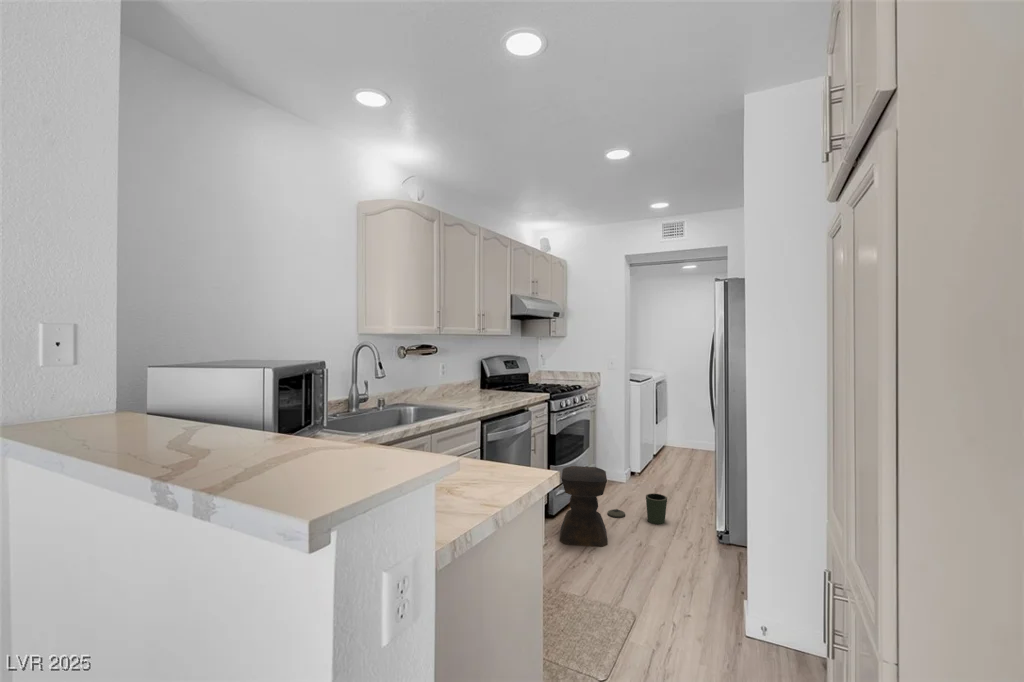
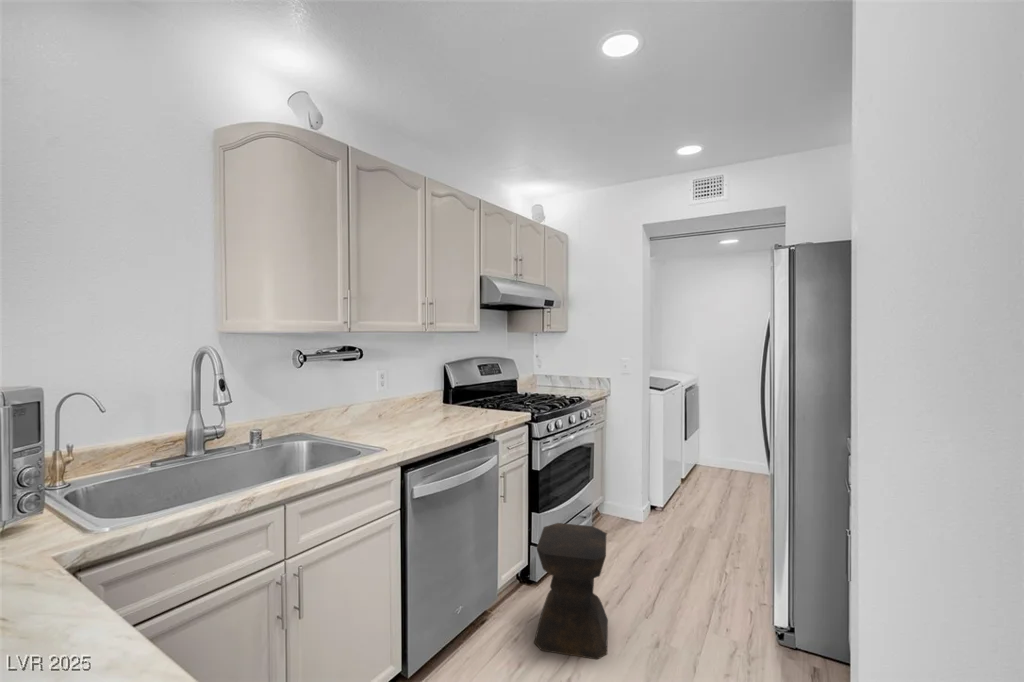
trash can: present [607,494,667,524] -> none [613,559,700,609]

